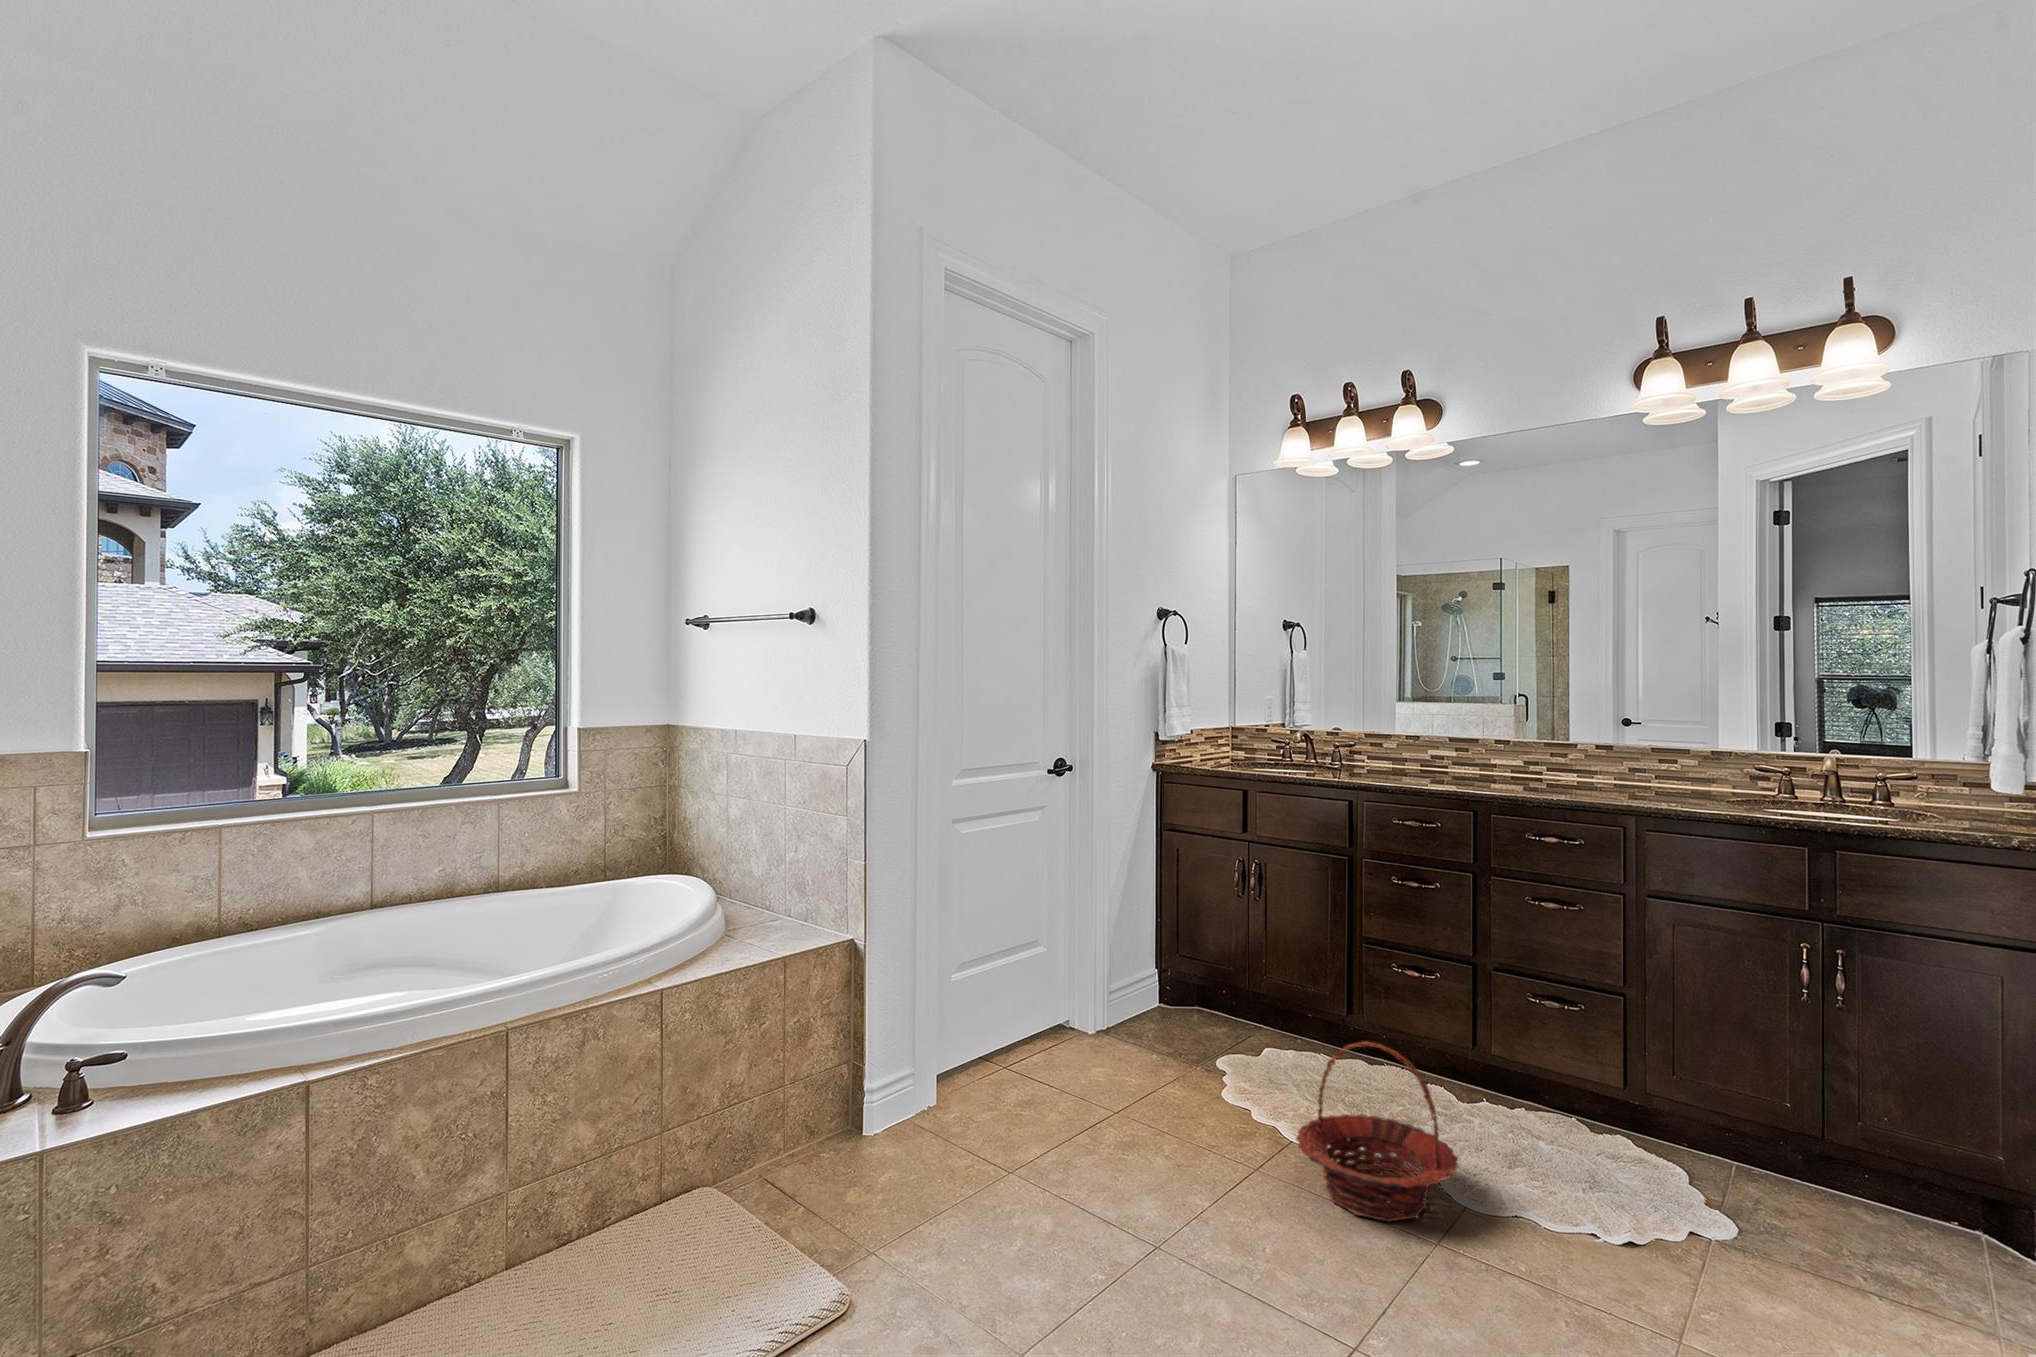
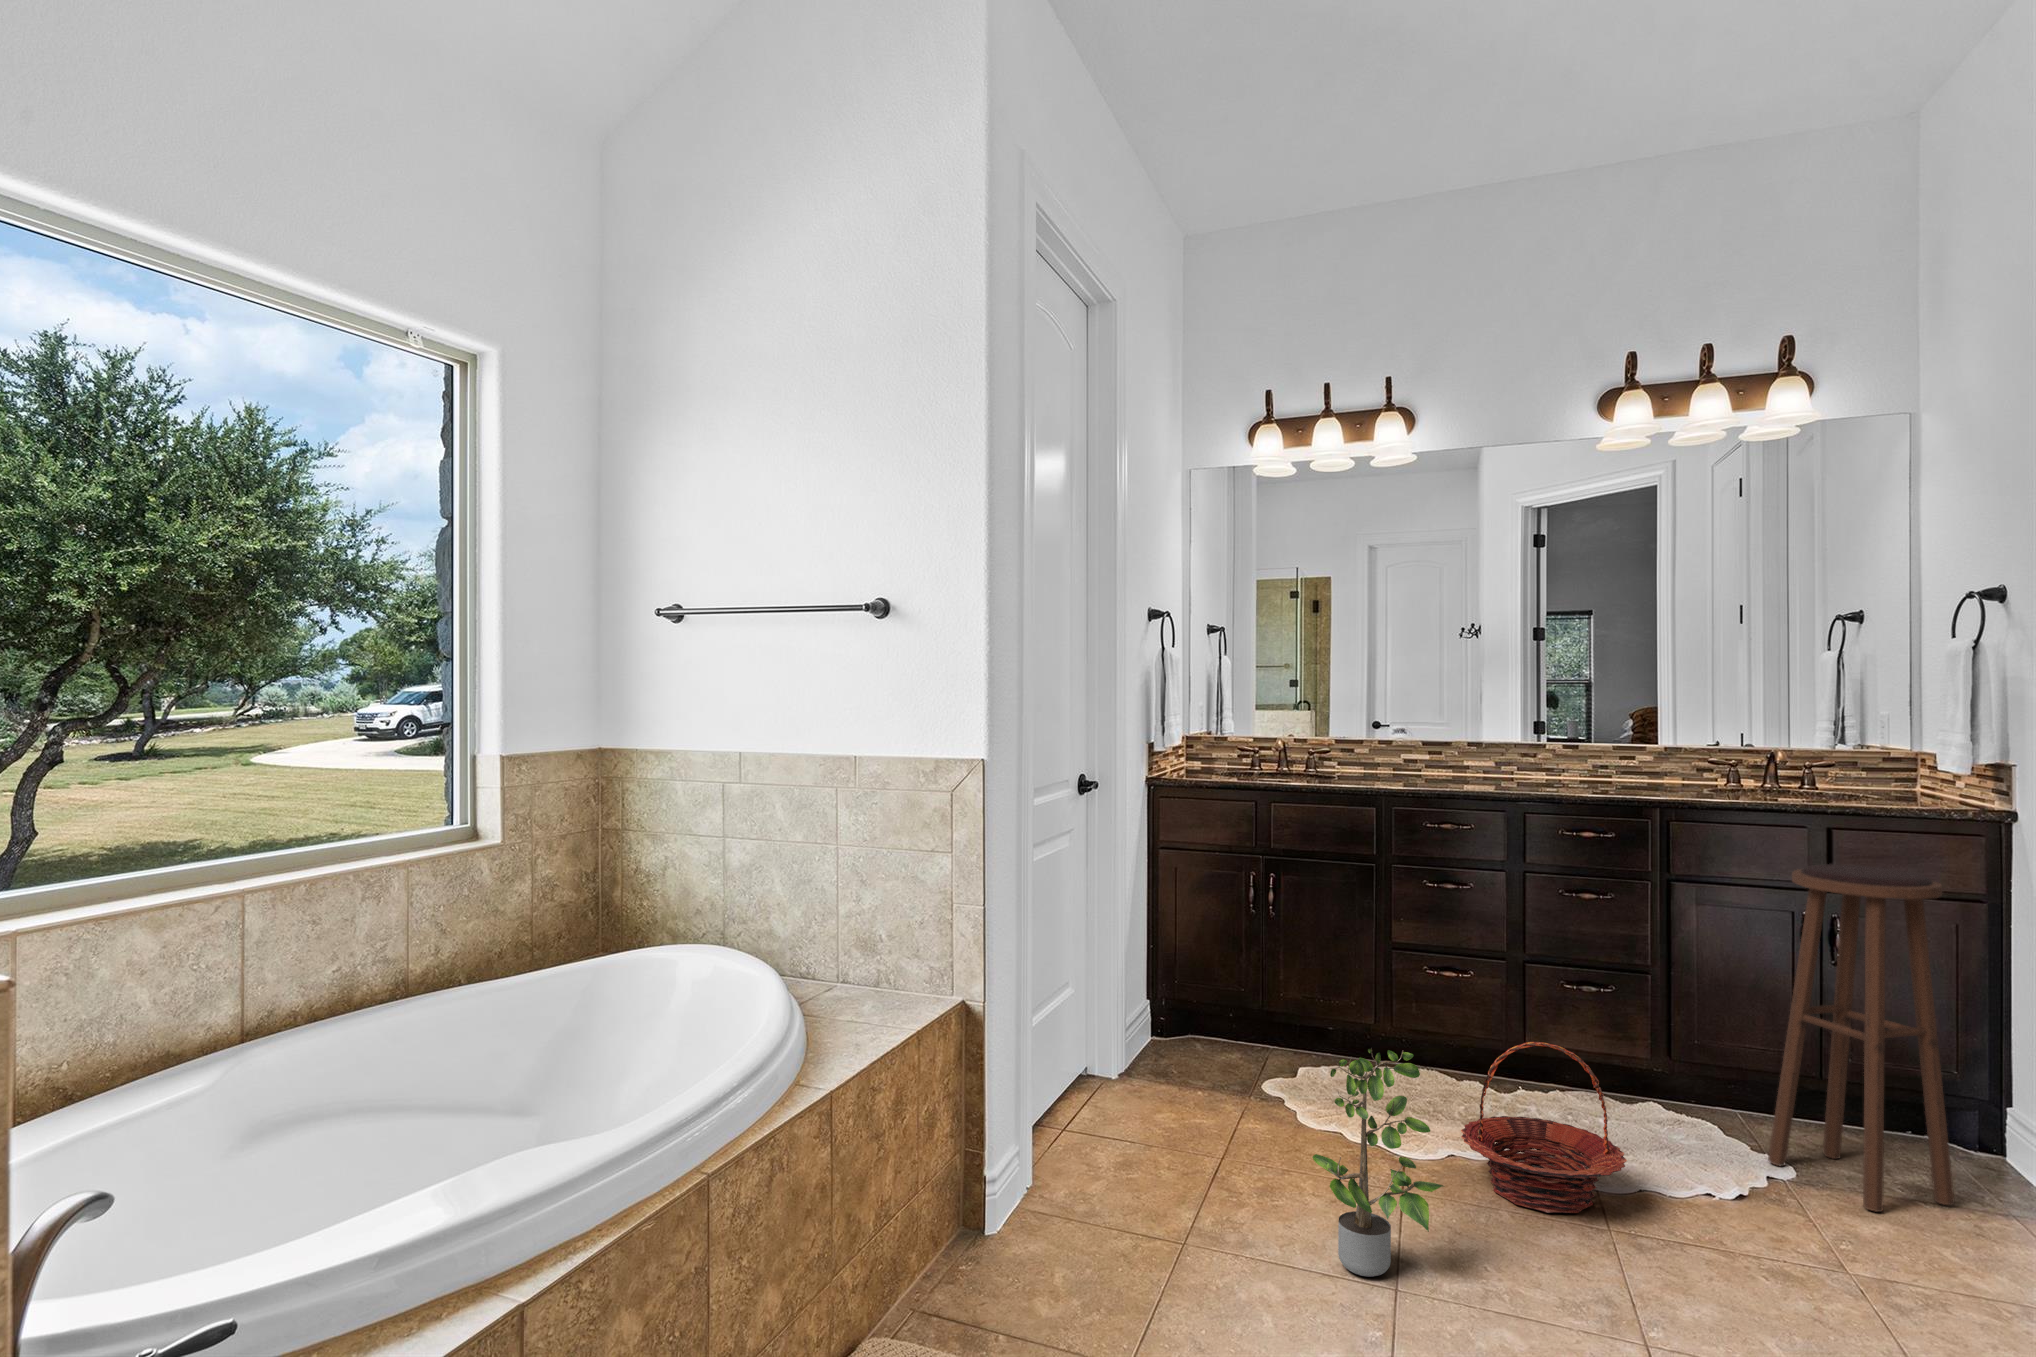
stool: none [1697,887,1901,1312] -> present [1768,864,1955,1212]
potted plant: none [1066,1019,1193,1231] -> present [1312,1049,1444,1277]

